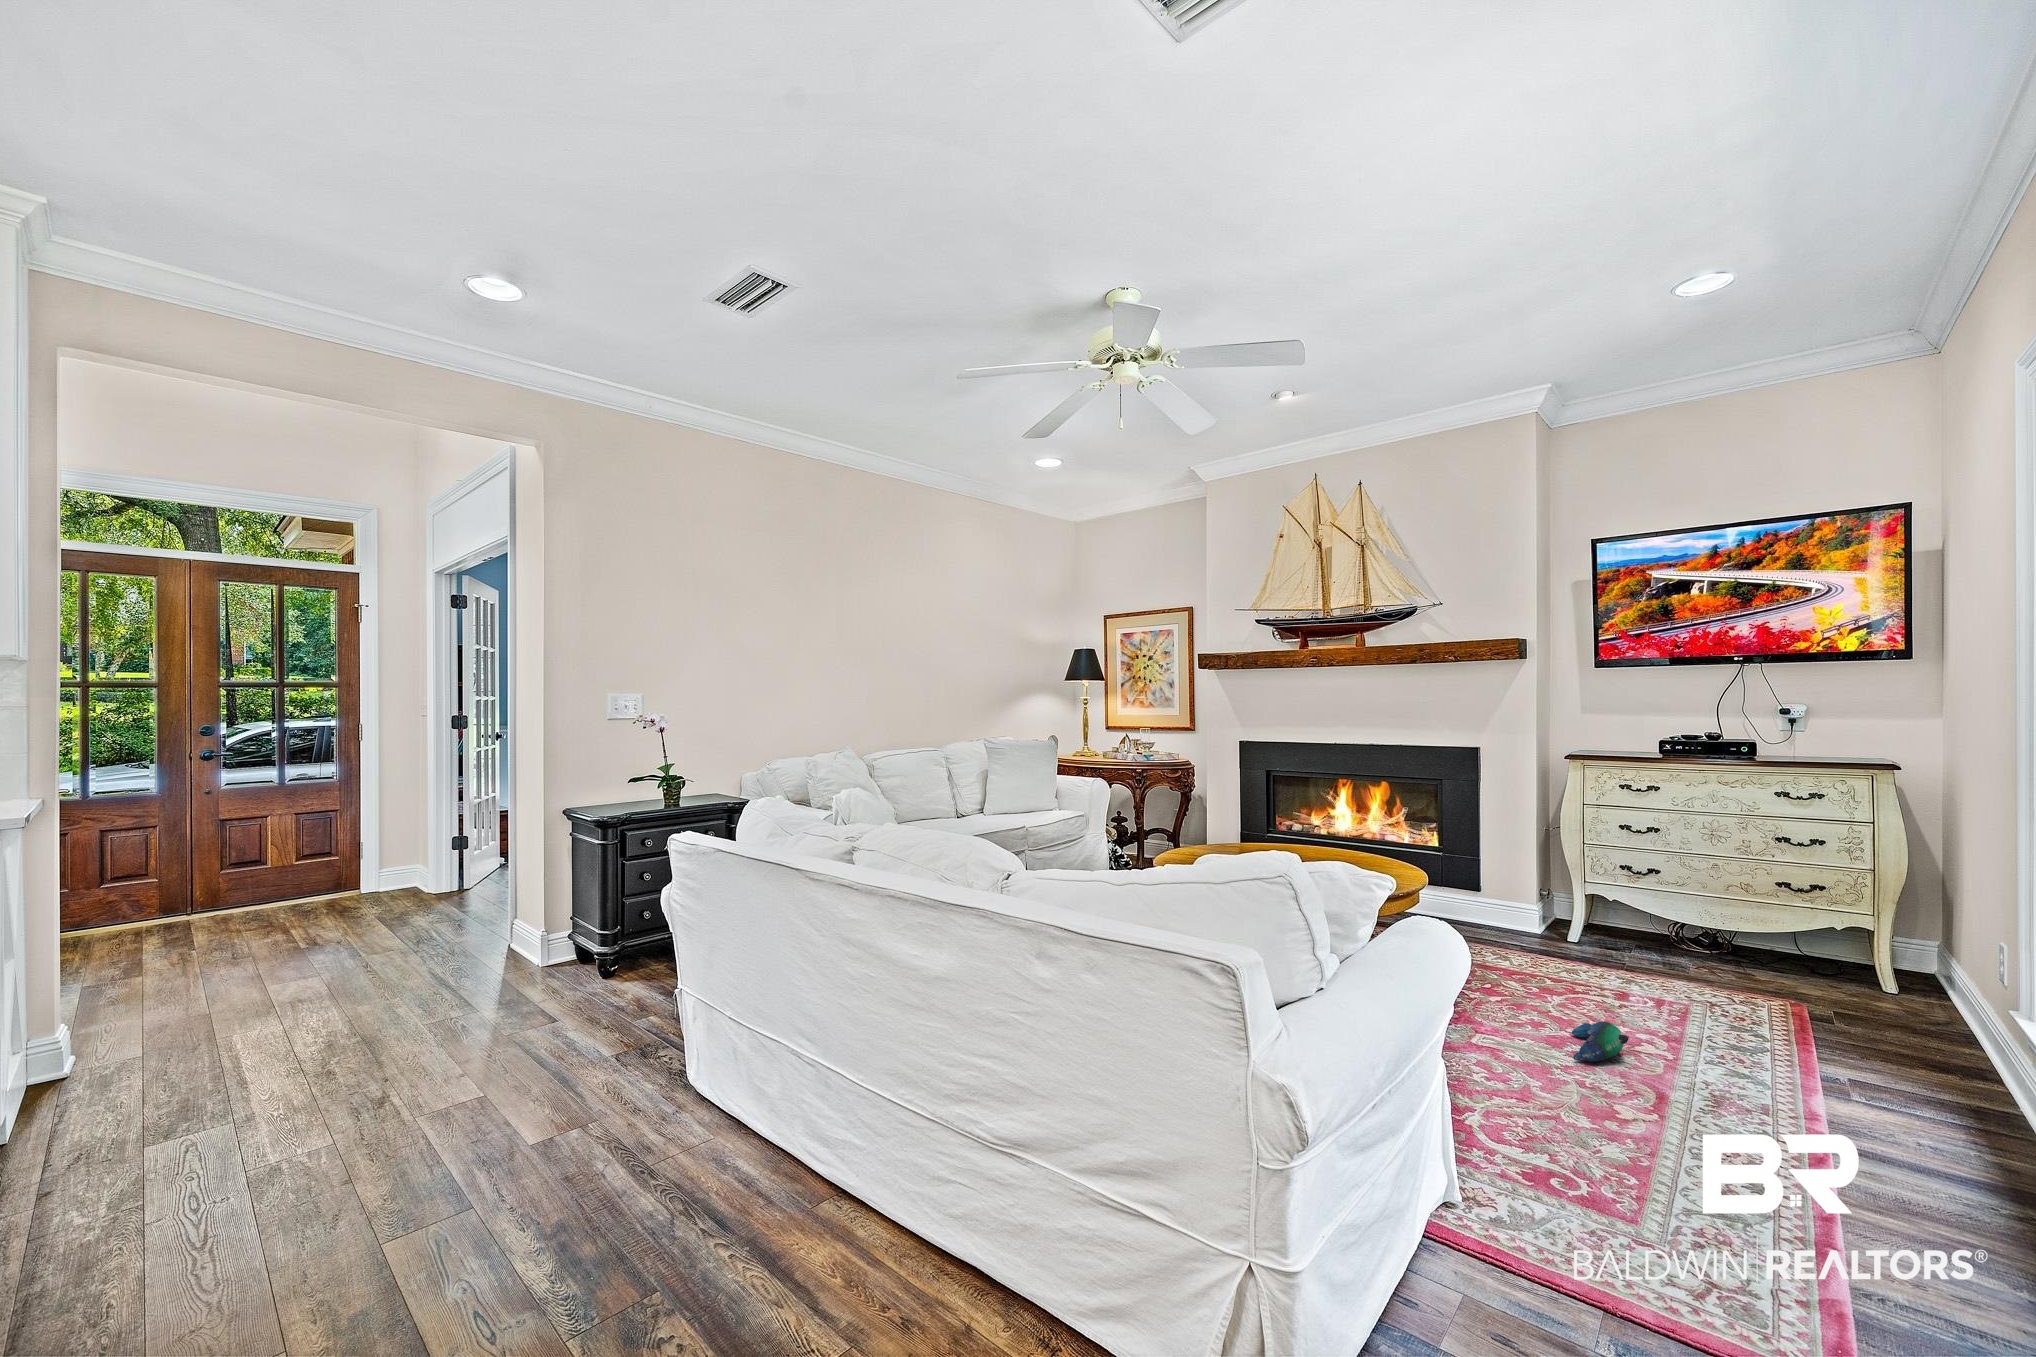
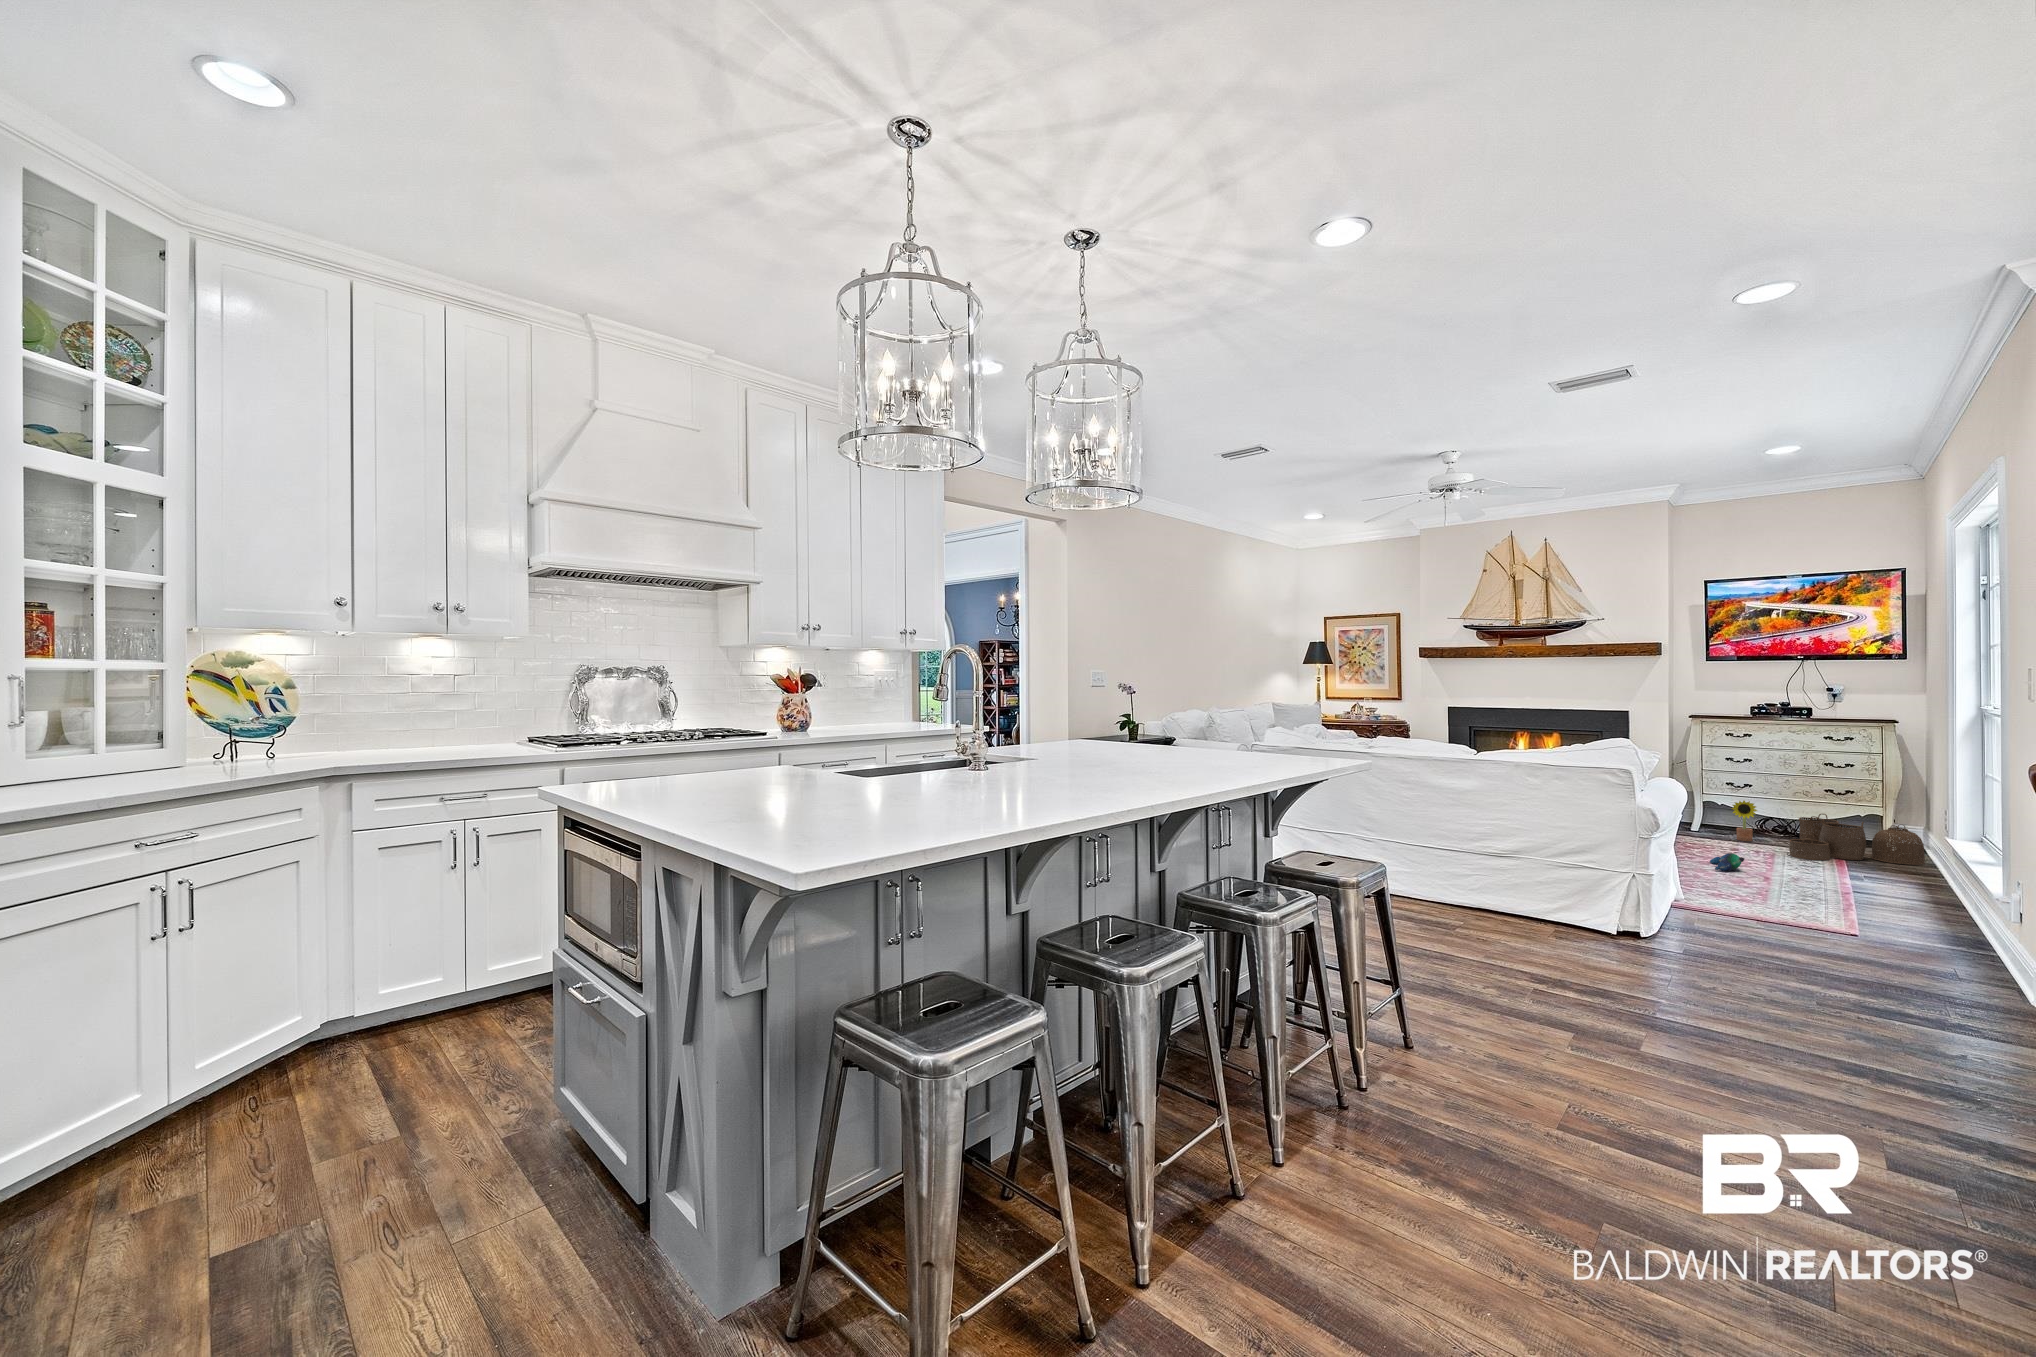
decorative plant: none [1628,898,1671,967] -> present [1732,801,1757,841]
woven basket: none [1720,925,1962,1035] -> present [1789,814,1925,865]

